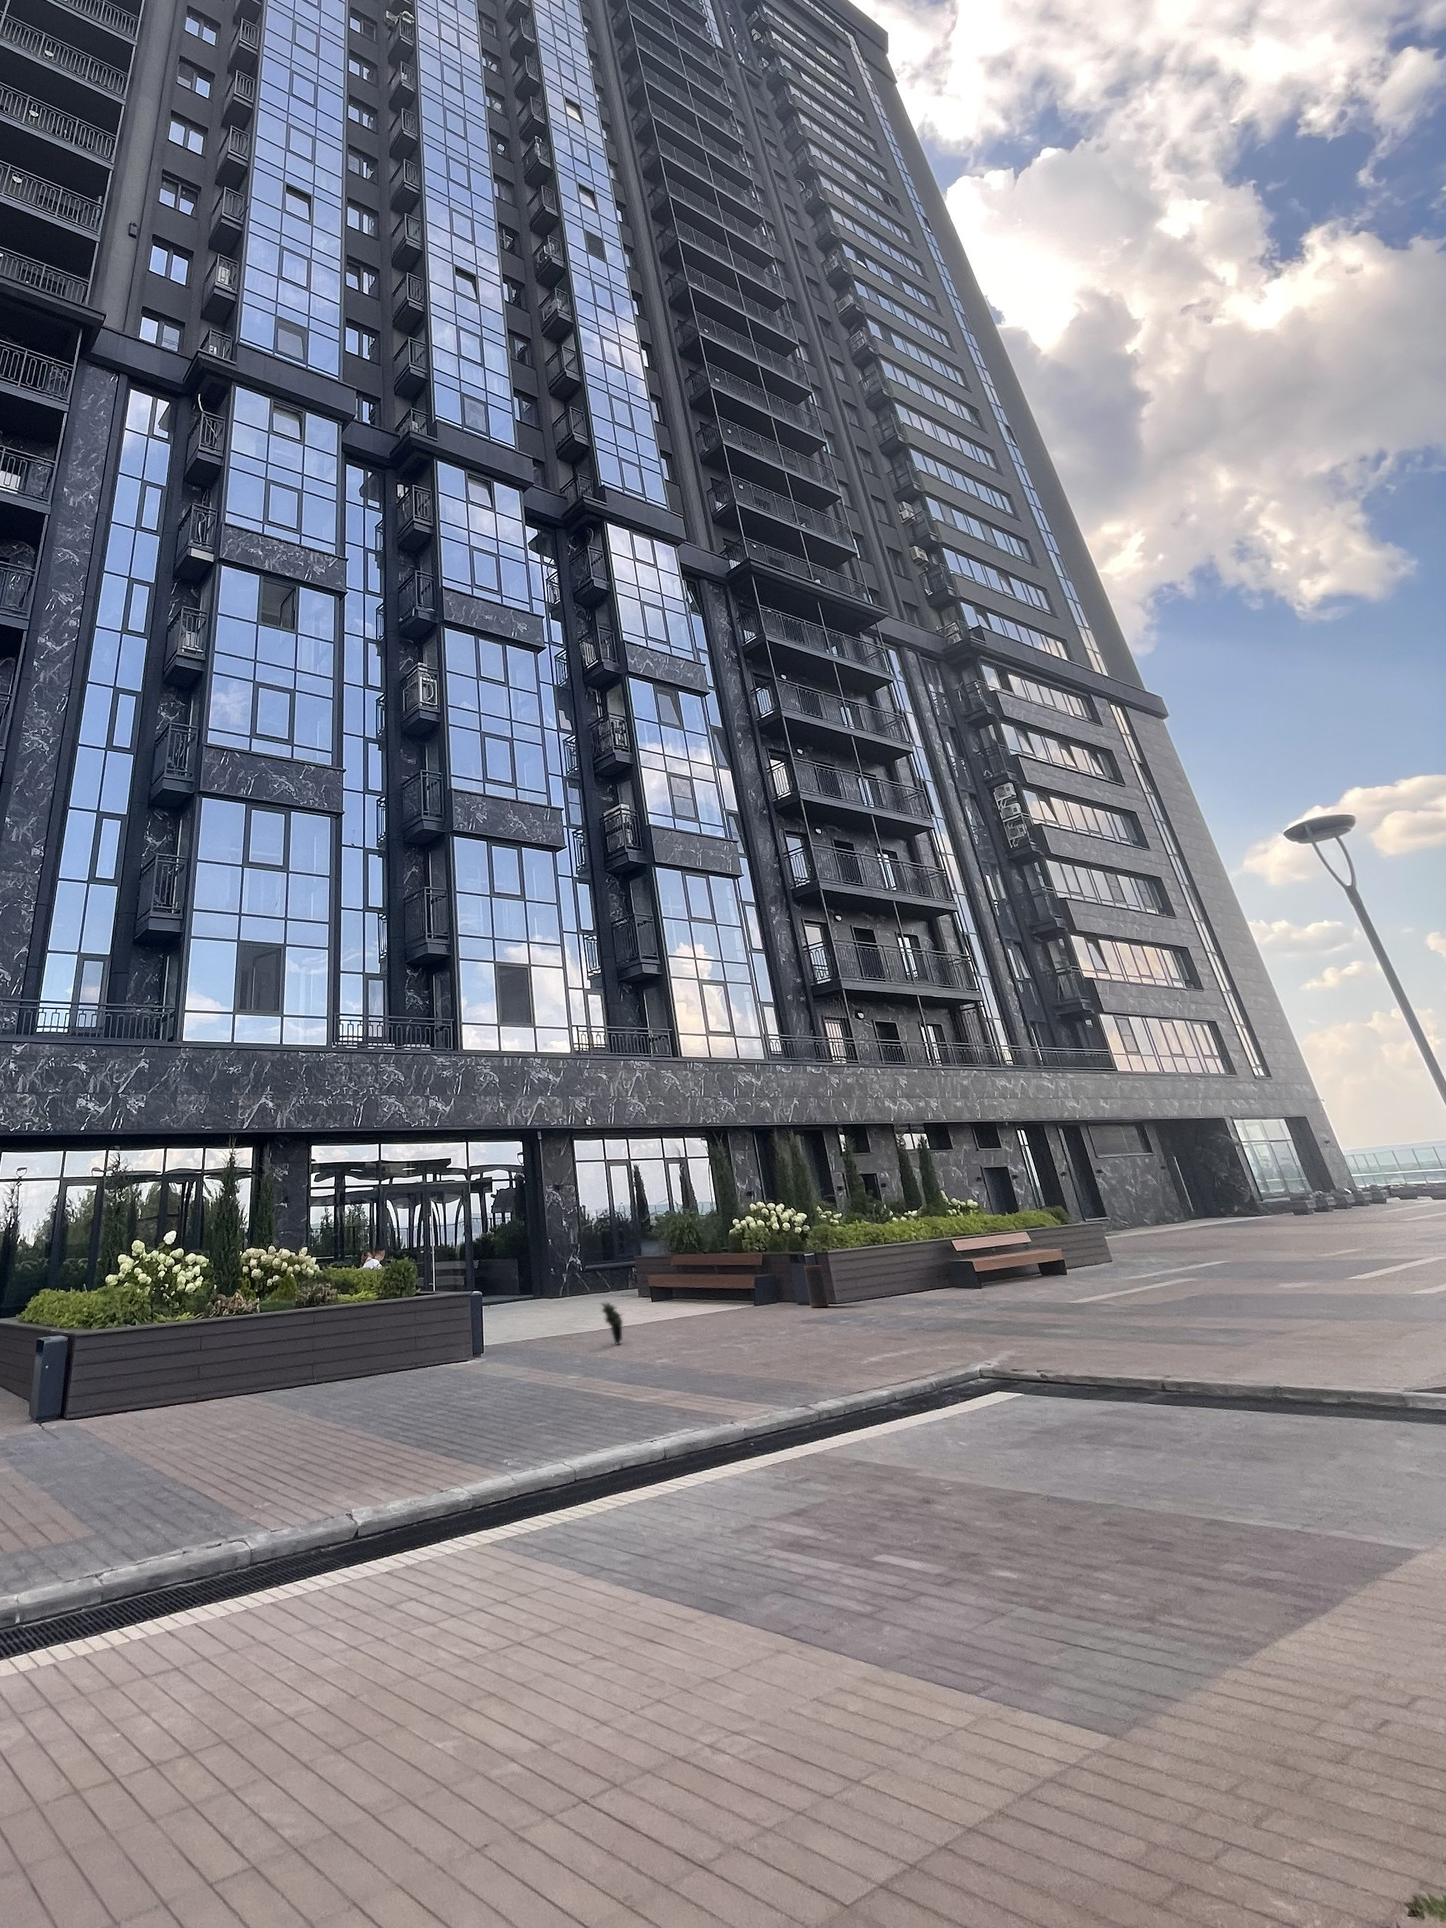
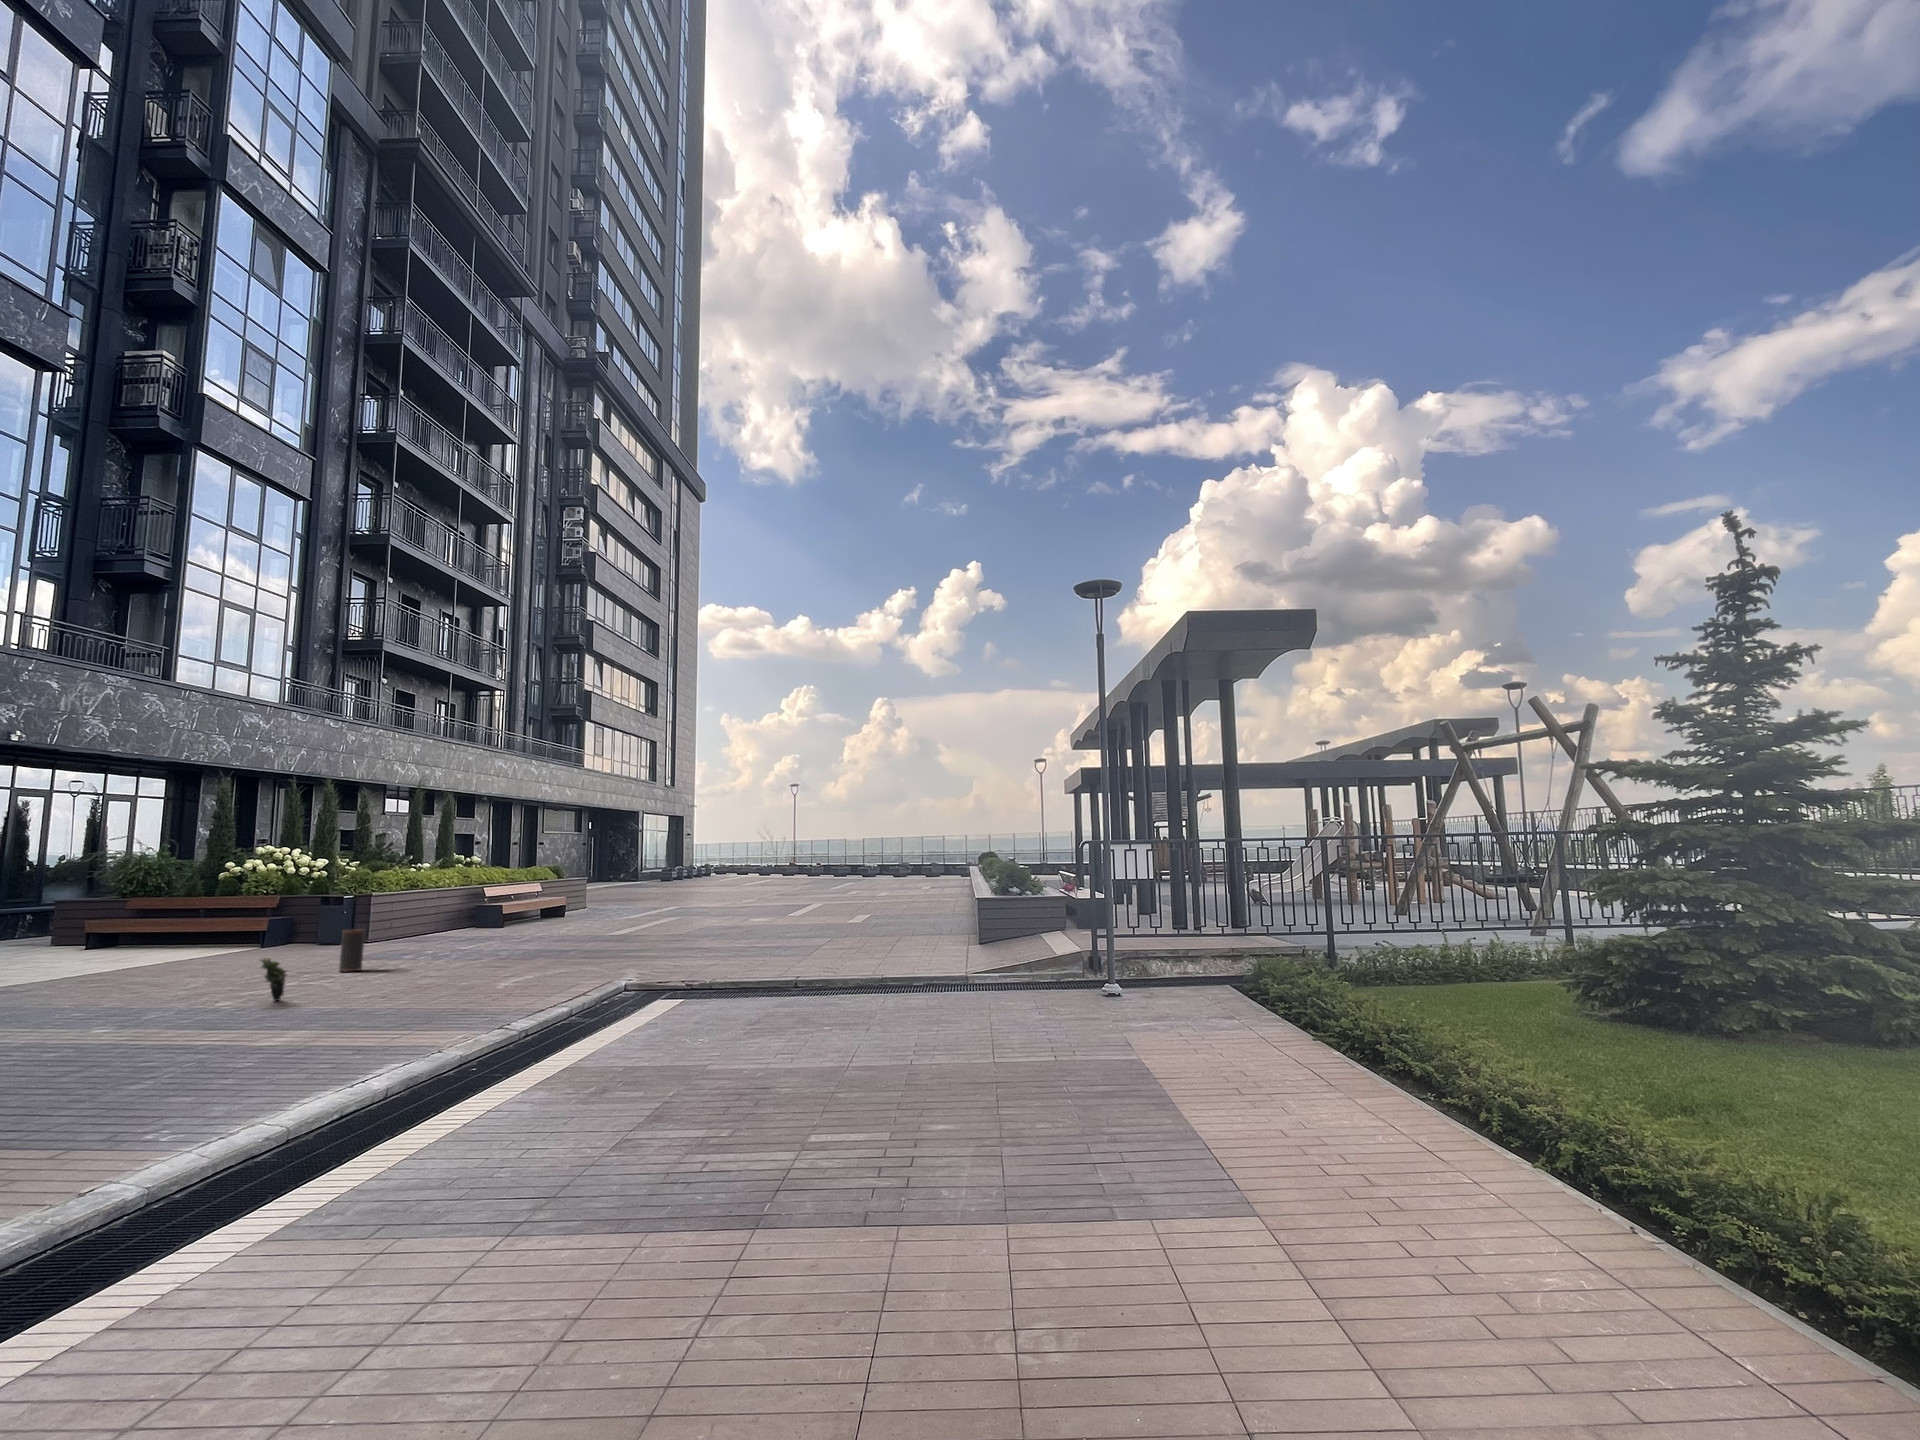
potted plant: present [602,1302,622,1344] -> present [261,959,287,1001]

